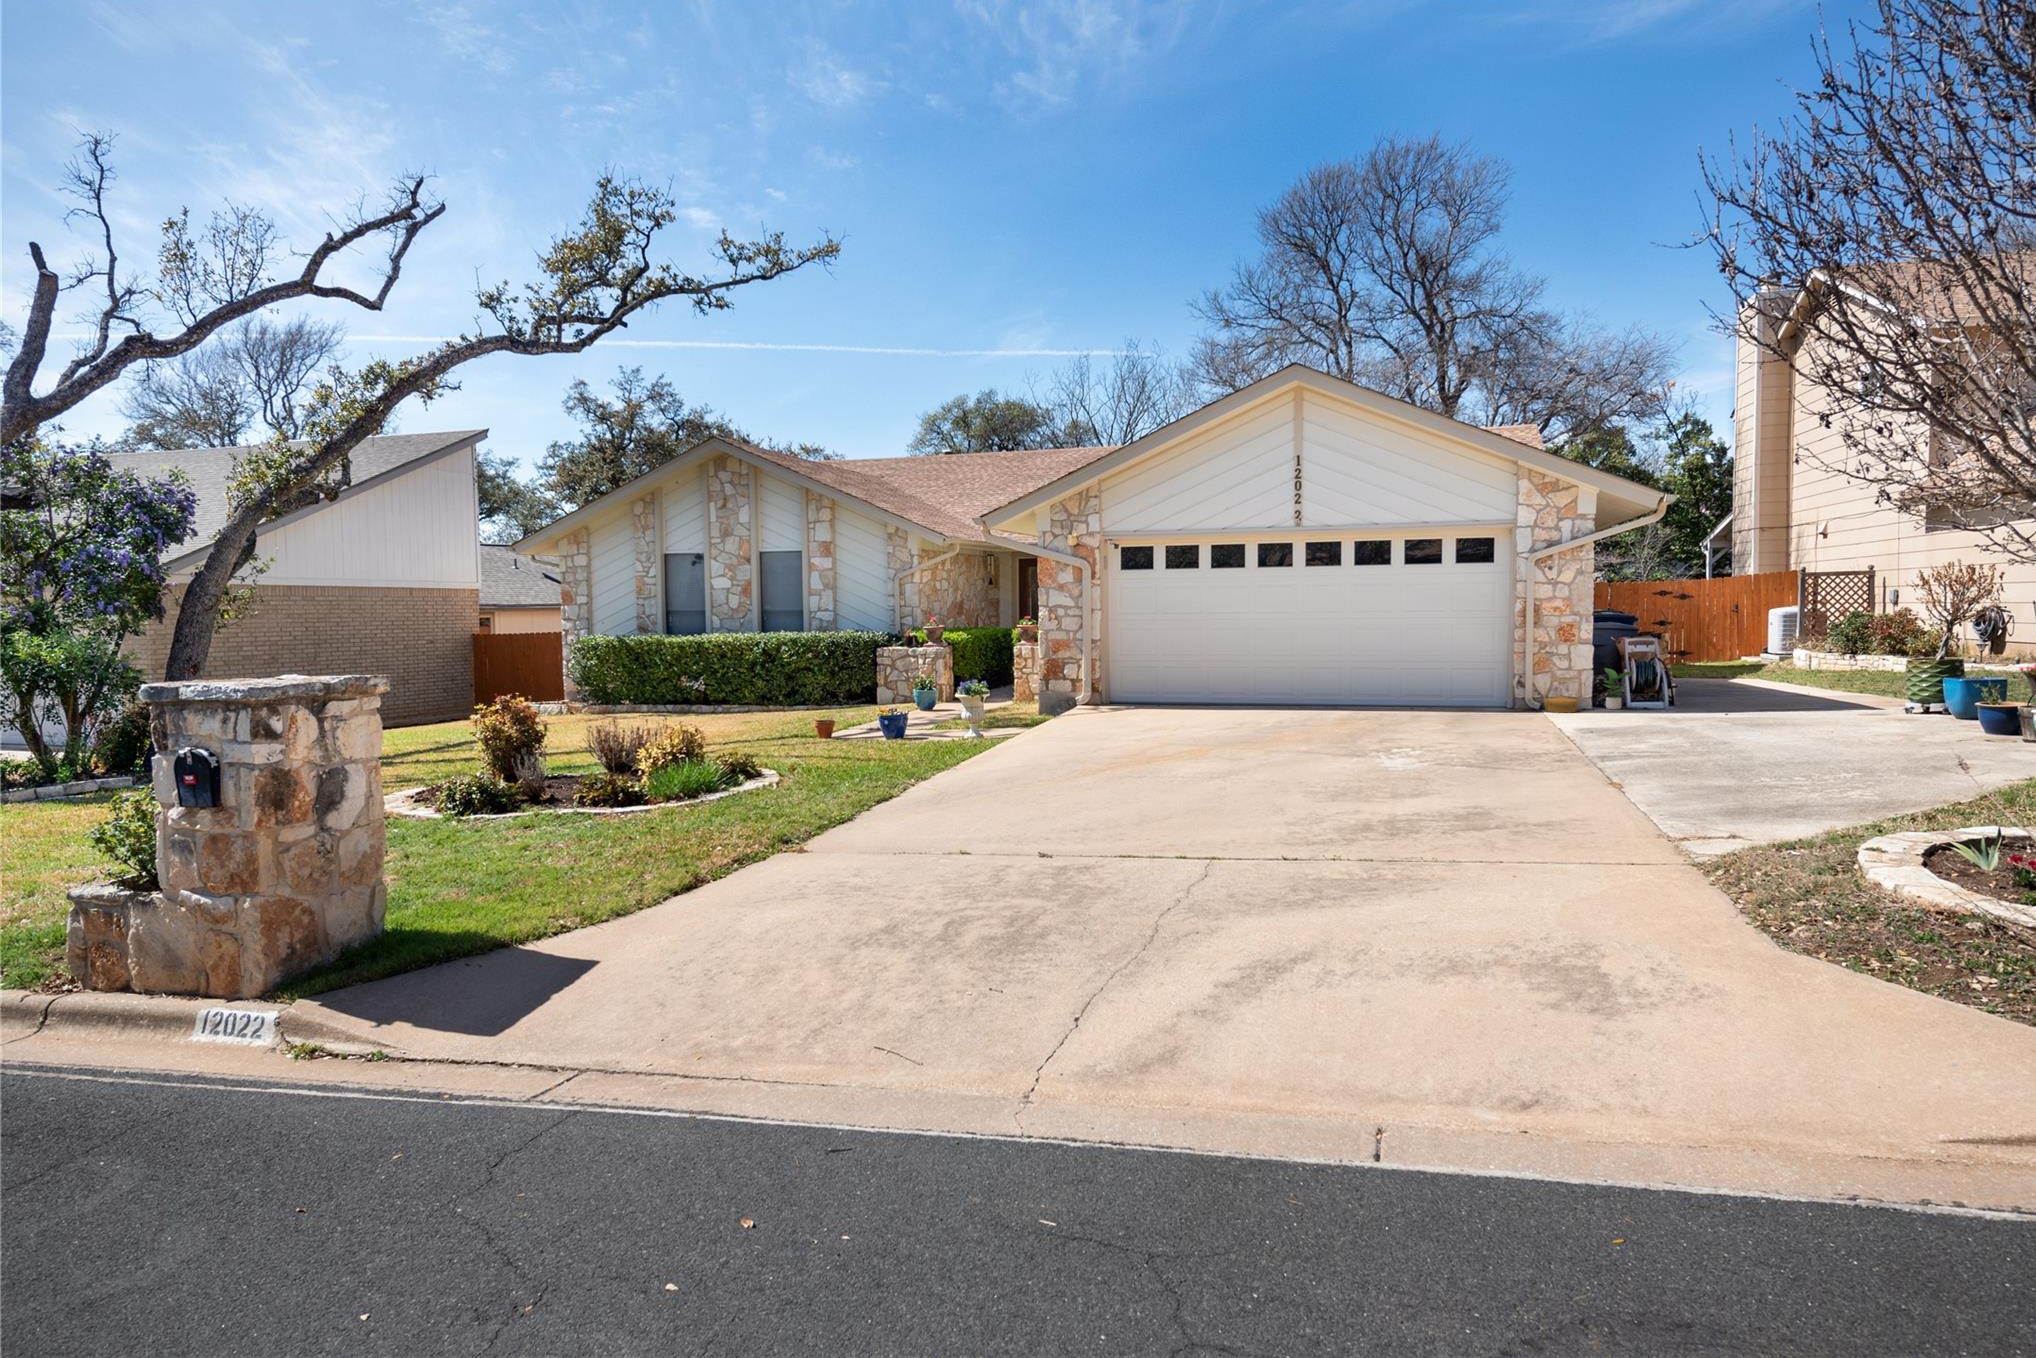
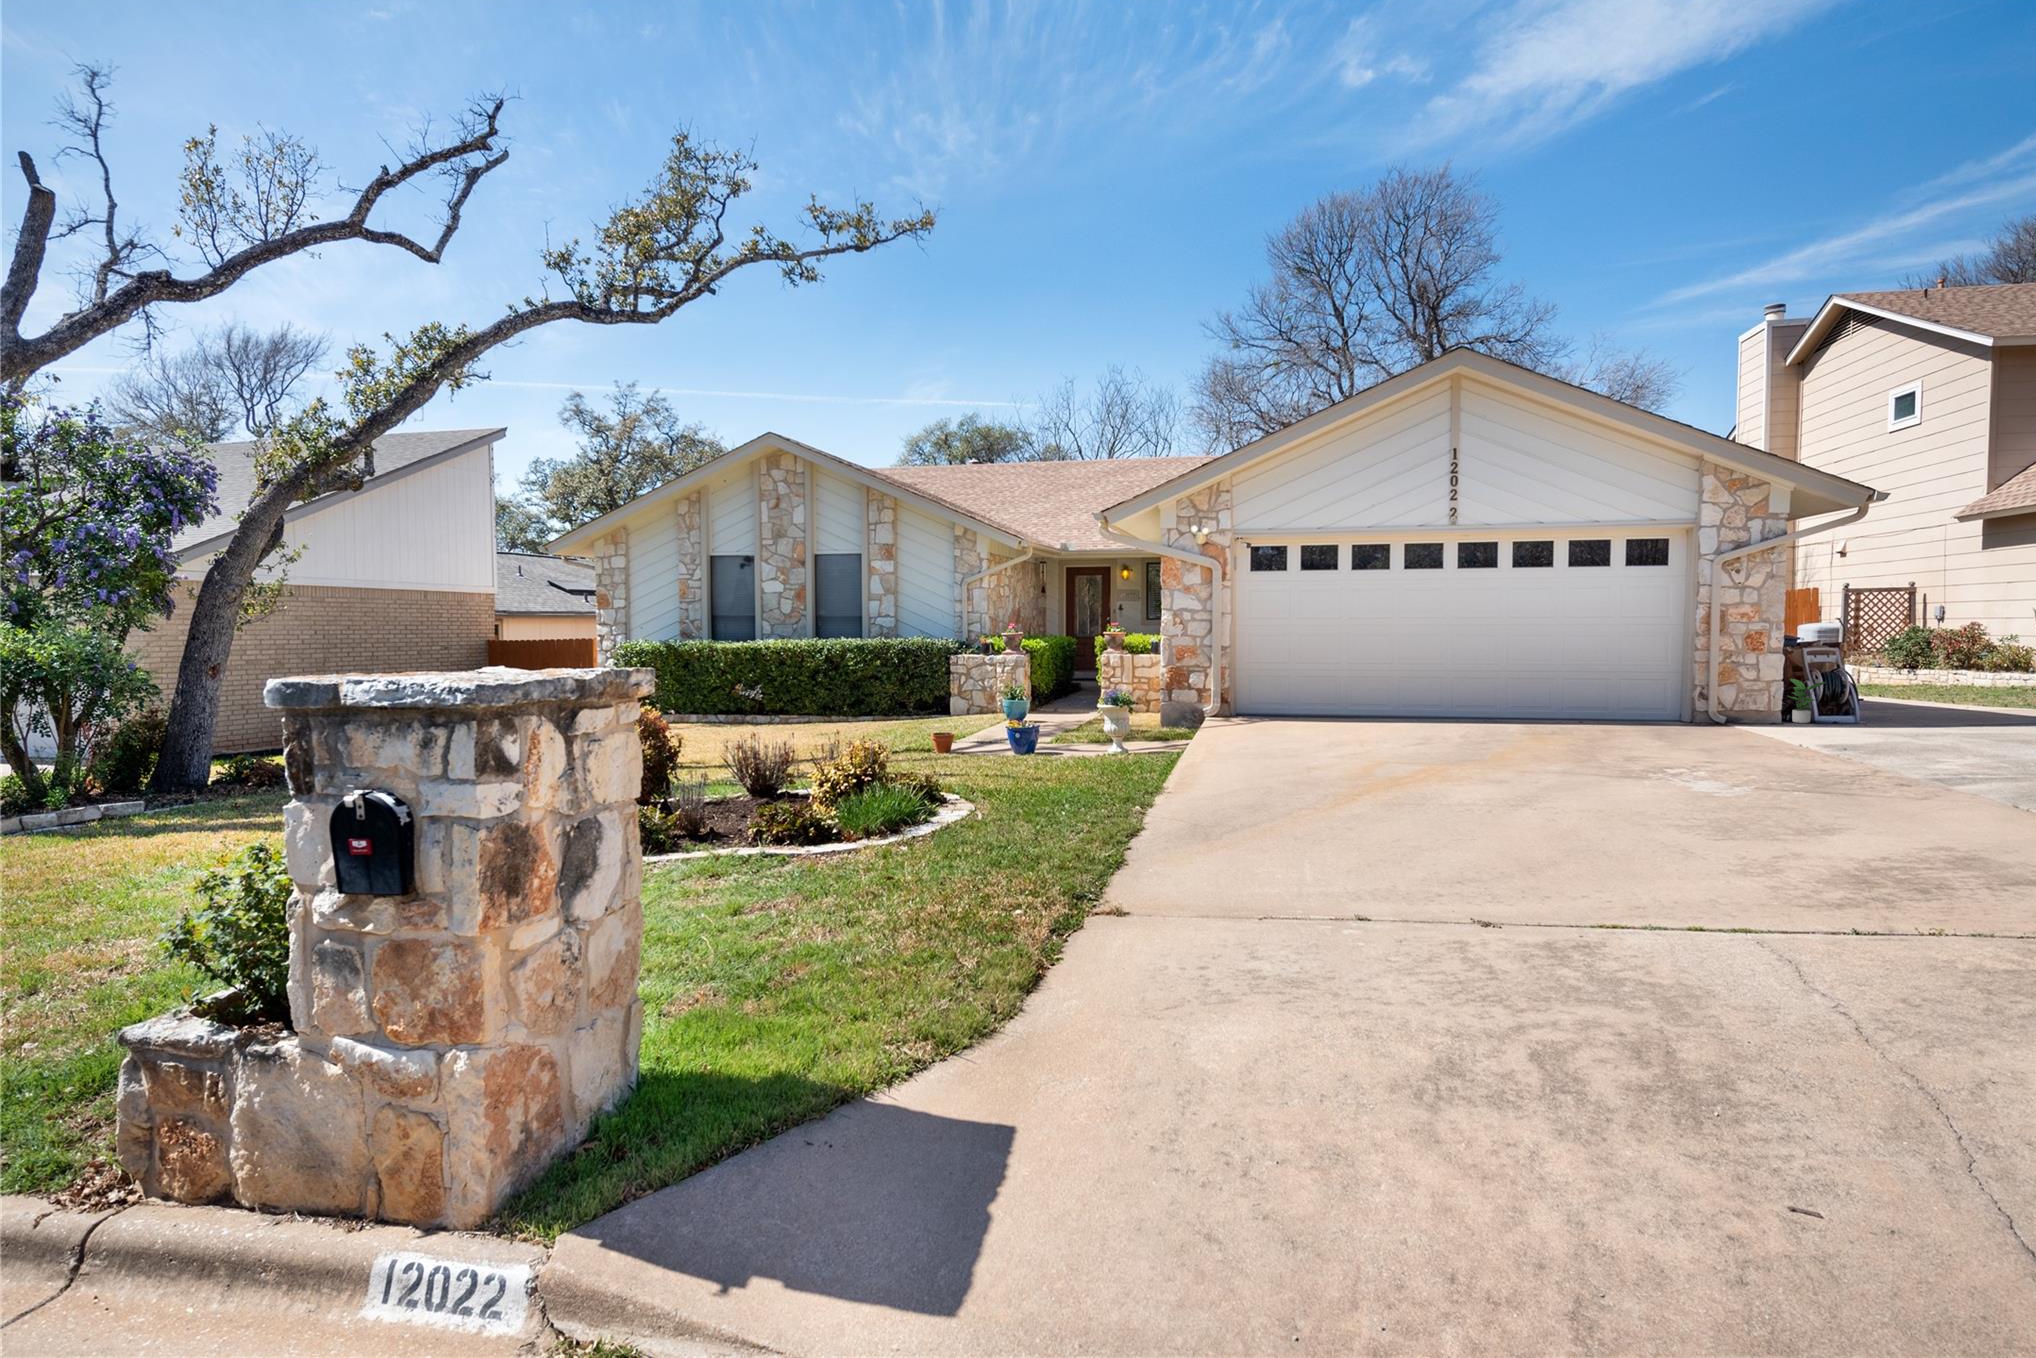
woven basket: present [1544,680,1578,713] -> none [1730,690,1769,727]

